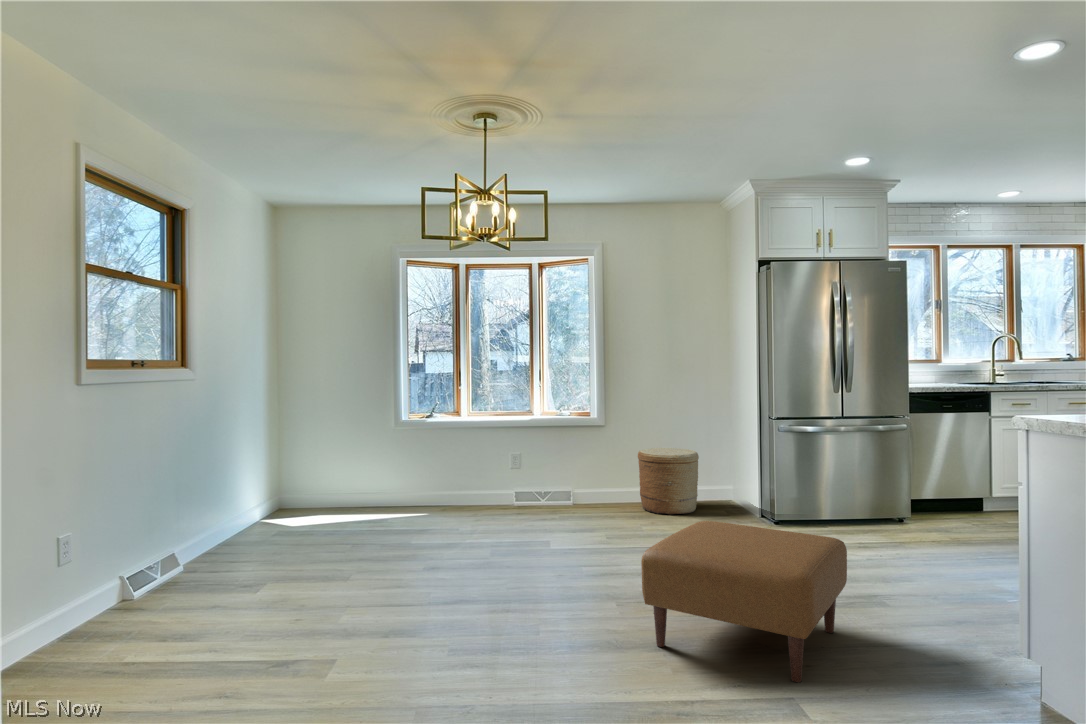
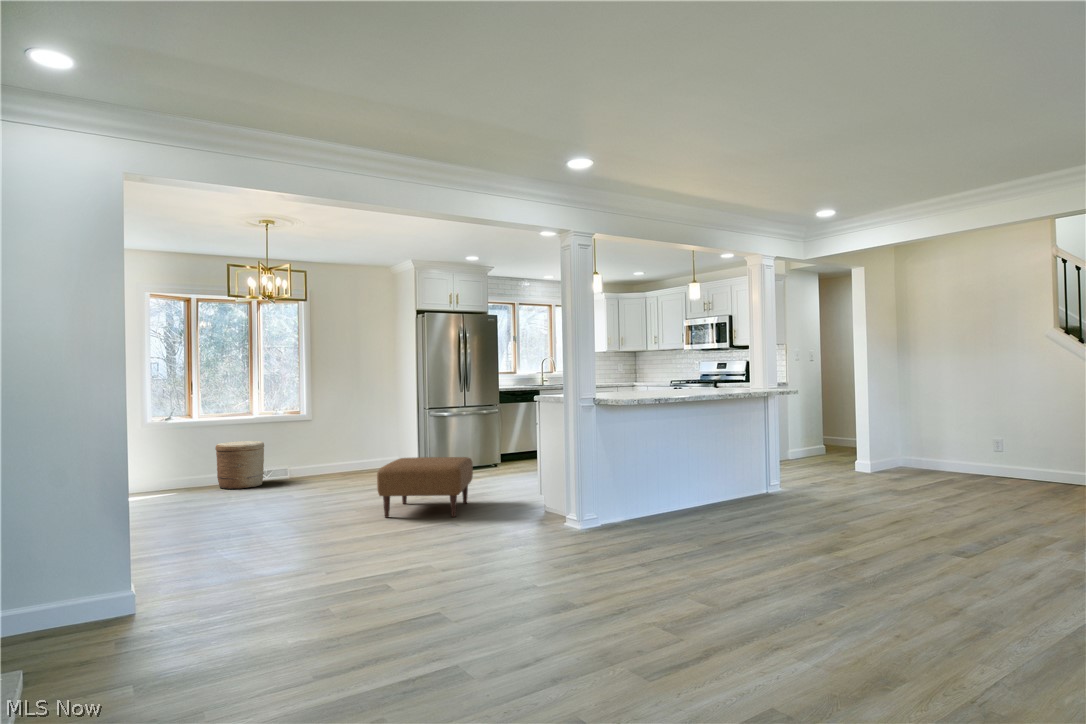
woven basket: present [638,448,699,515] -> present [215,441,264,489]

